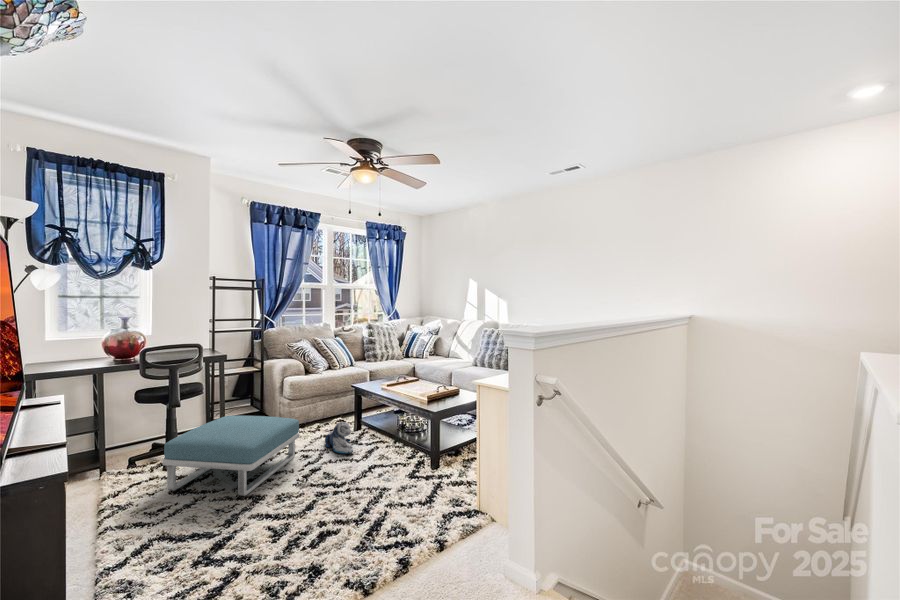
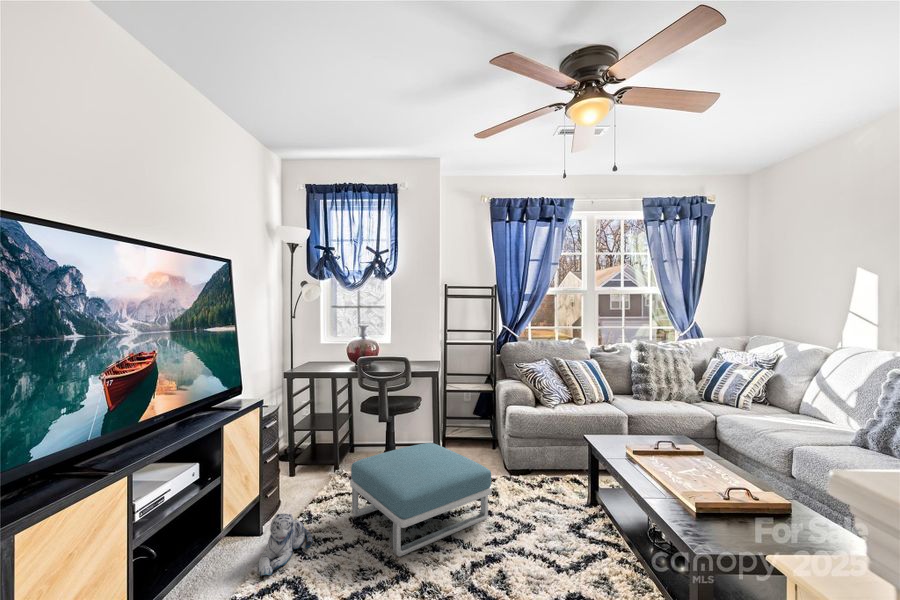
plush toy: present [325,422,353,454] -> present [258,513,313,576]

